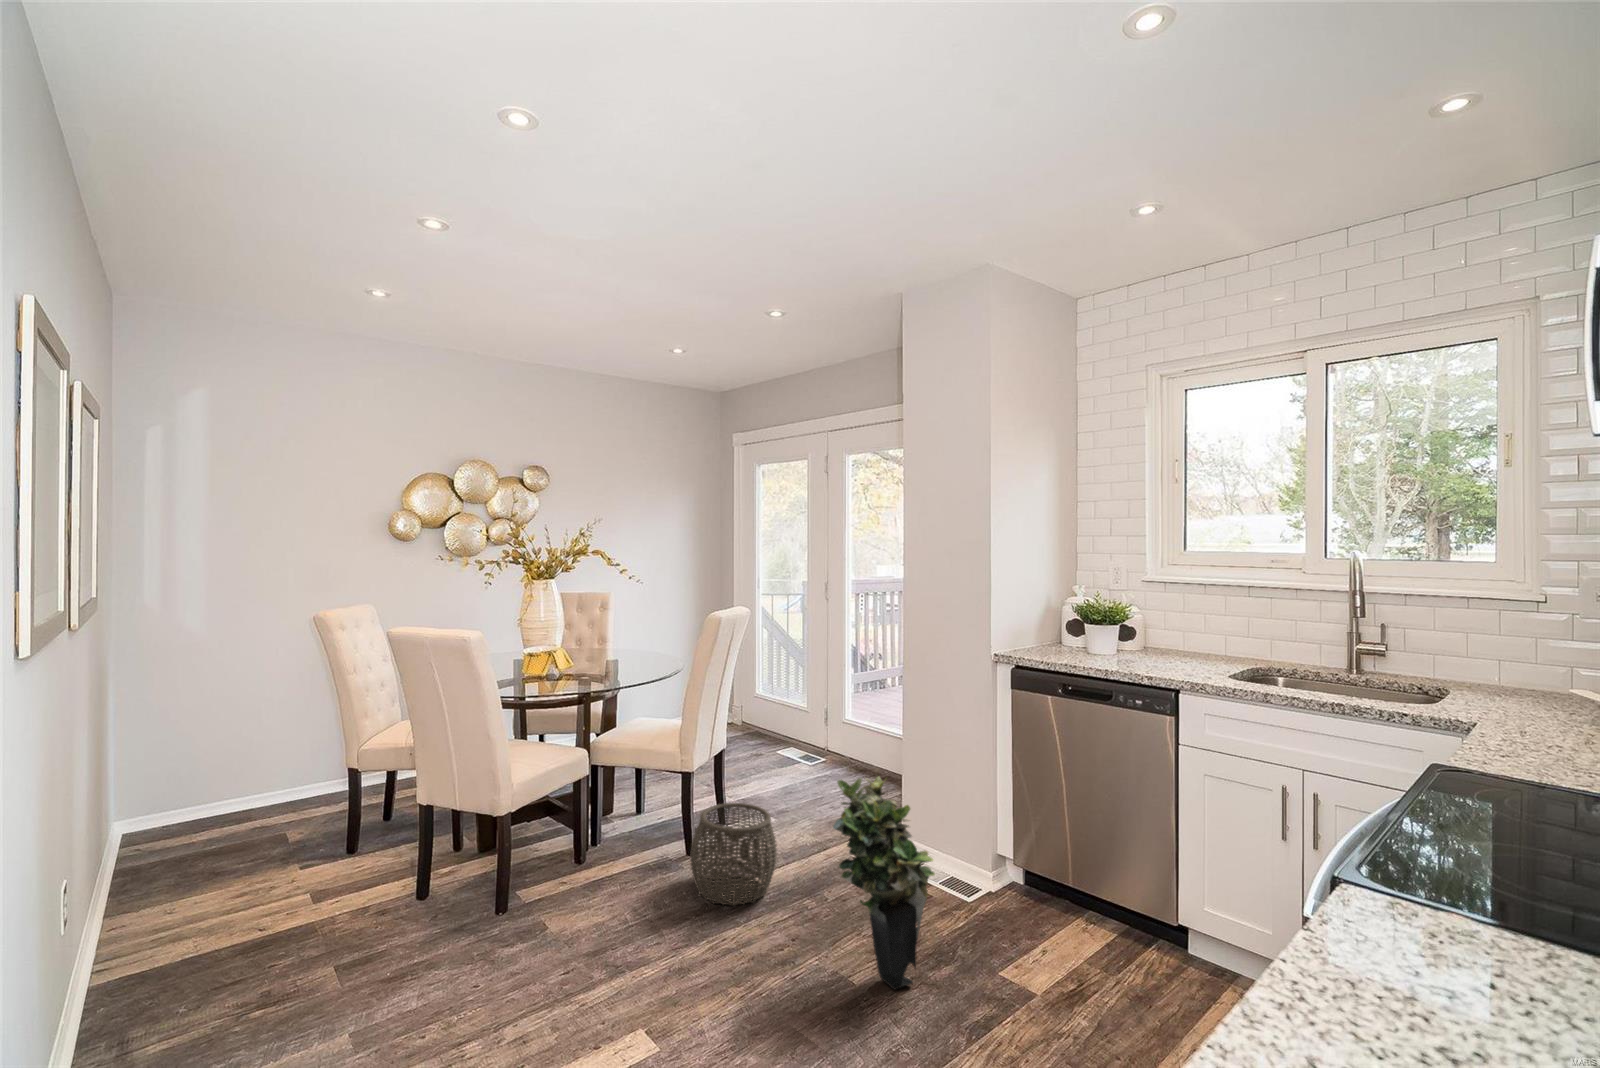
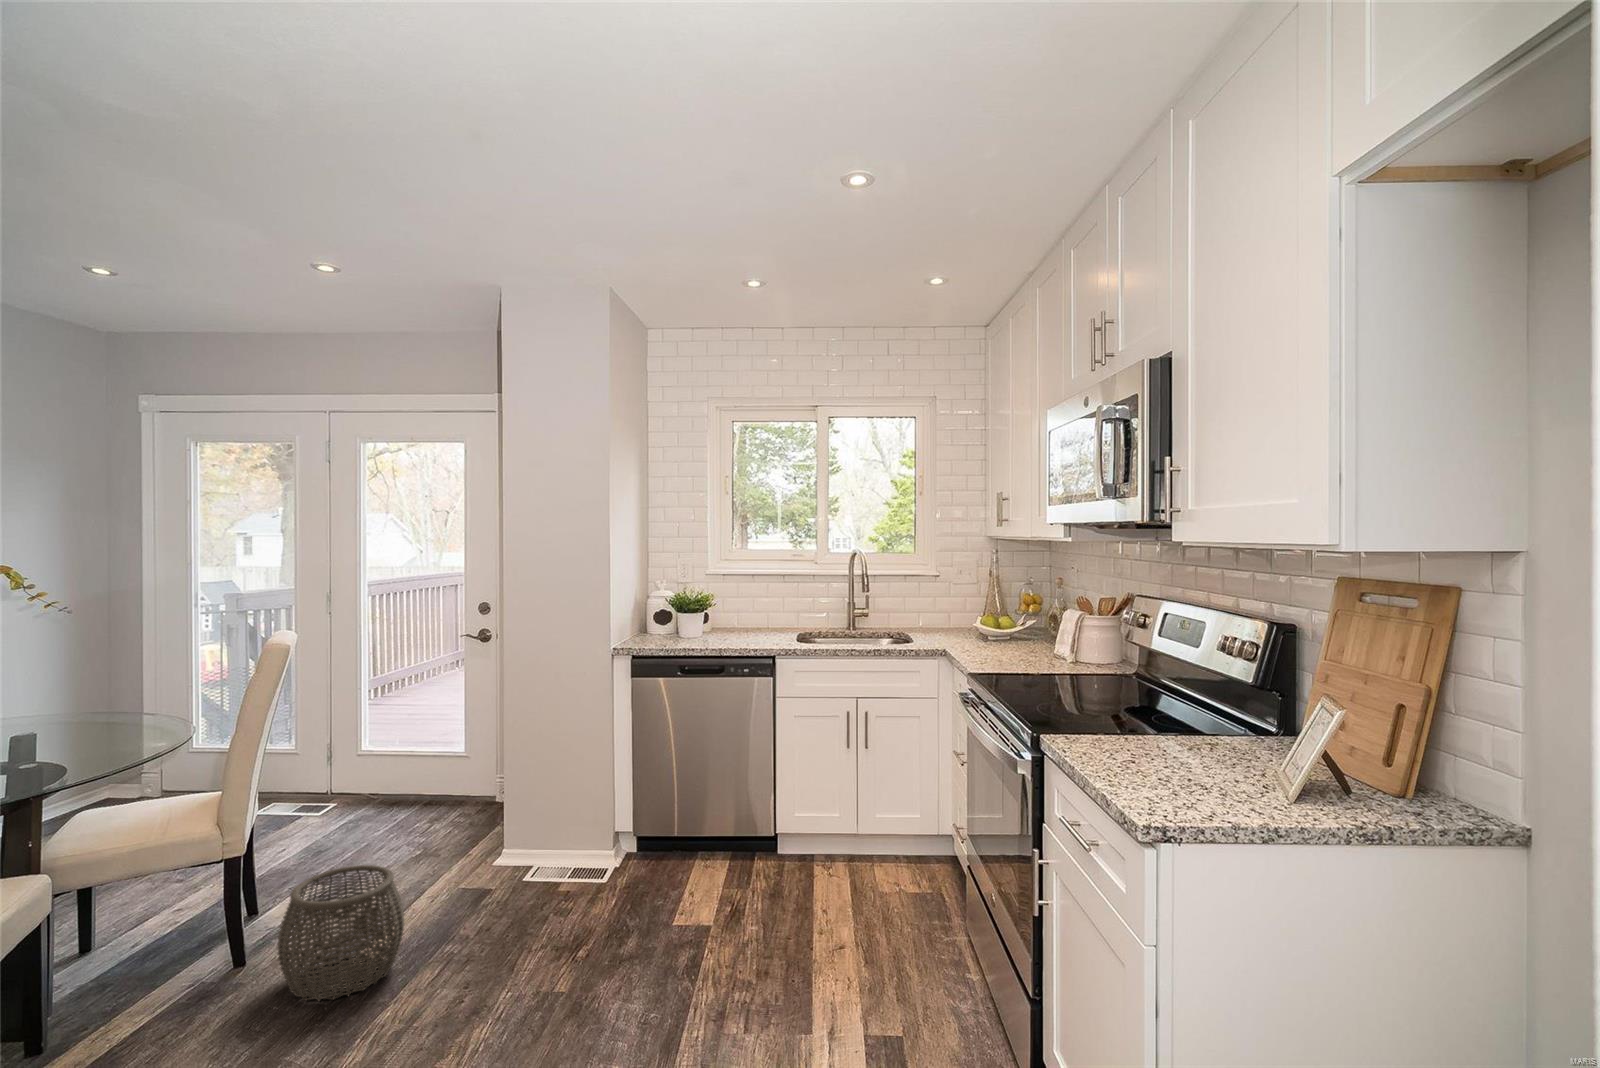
potted plant: present [833,777,935,990] -> none [509,776,629,978]

